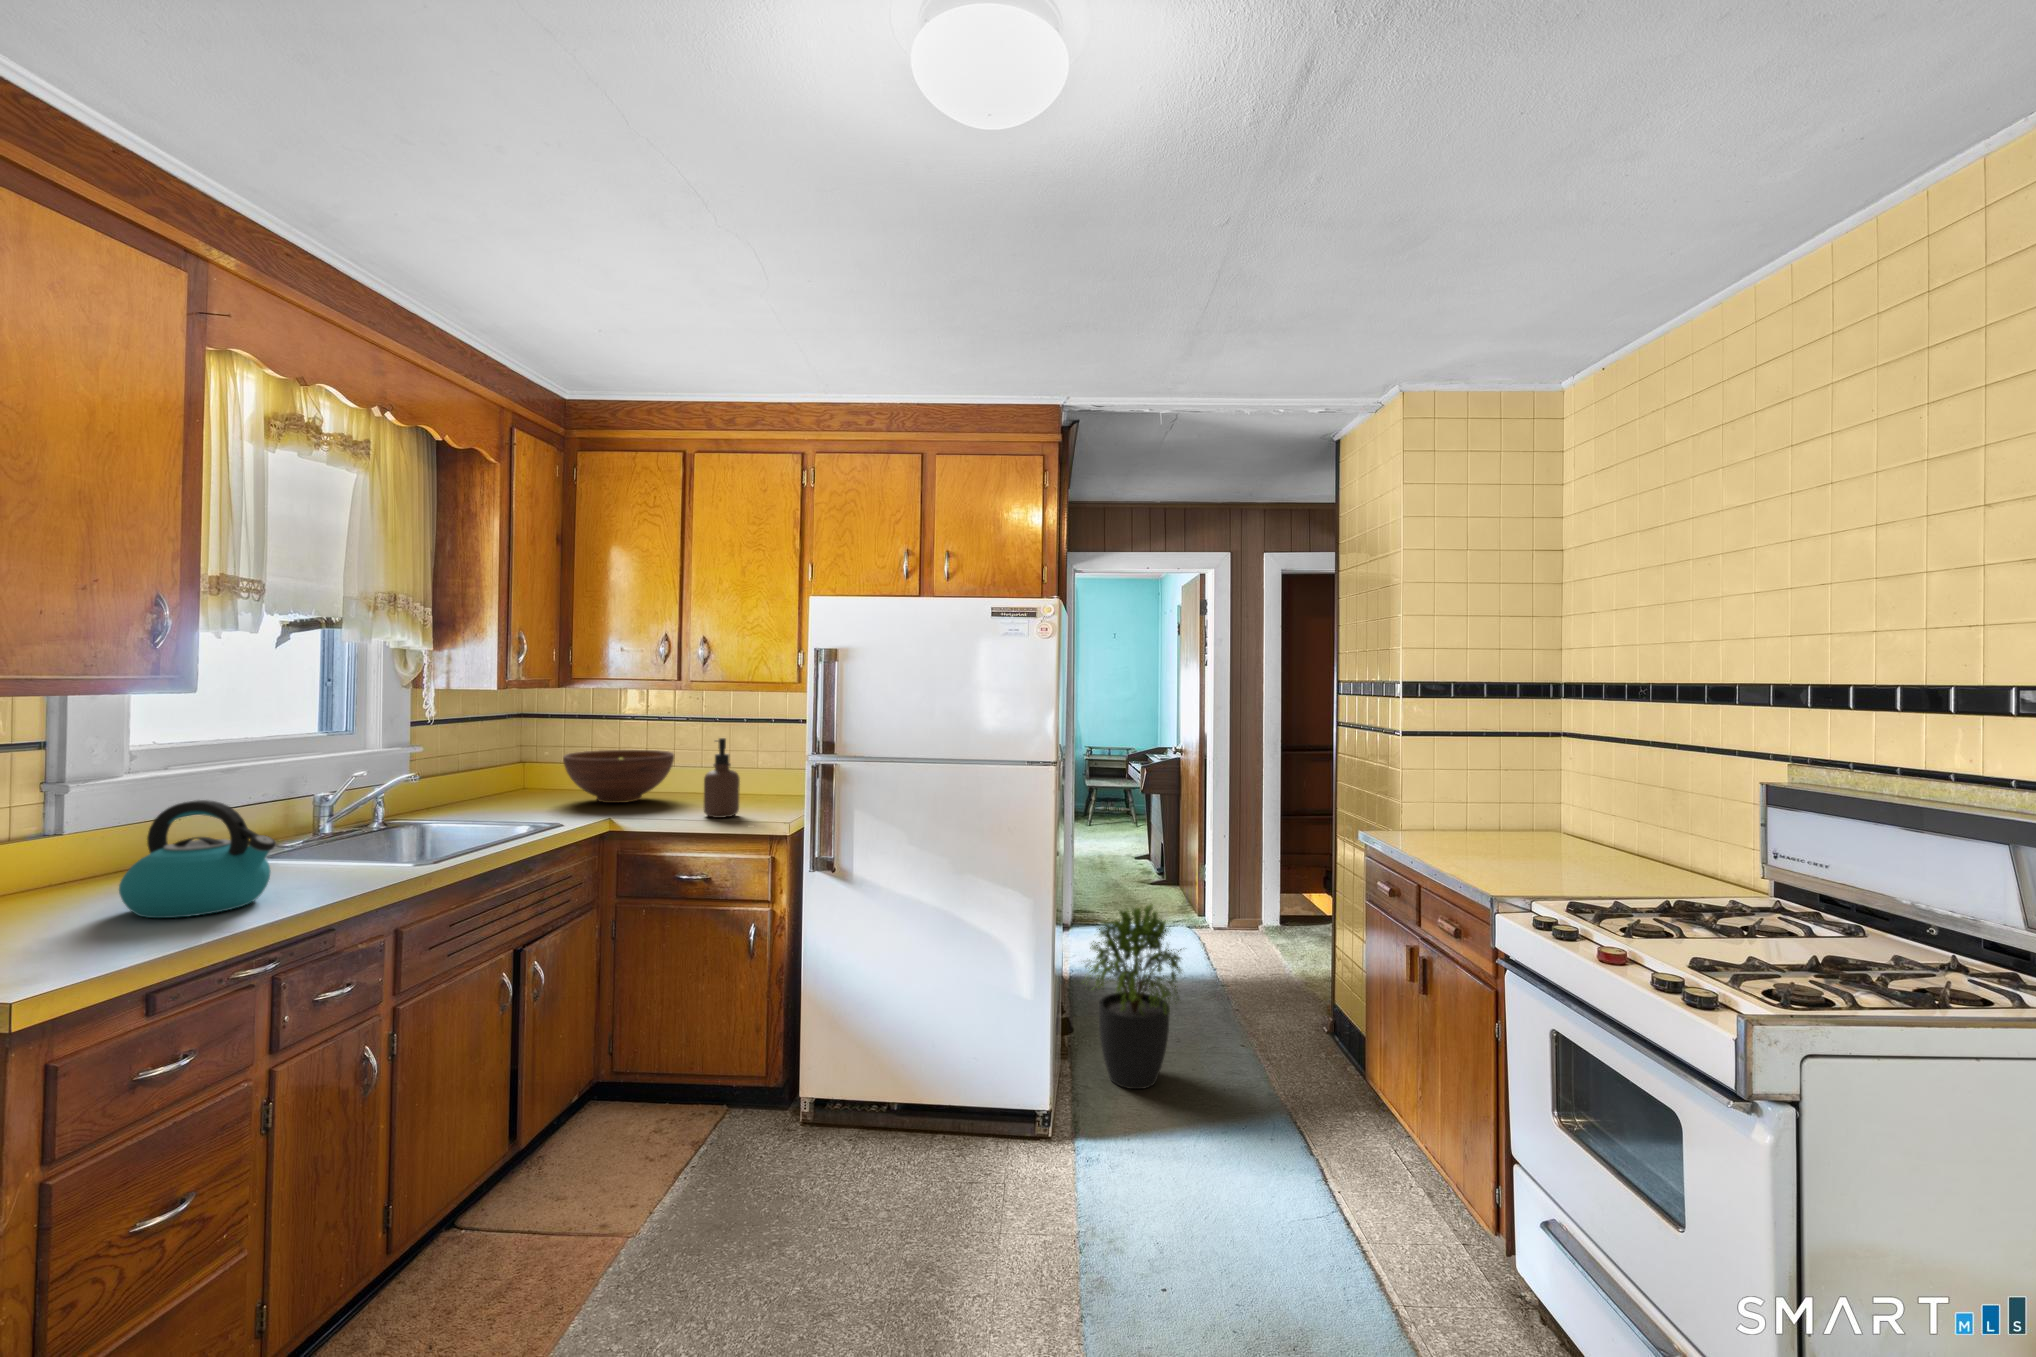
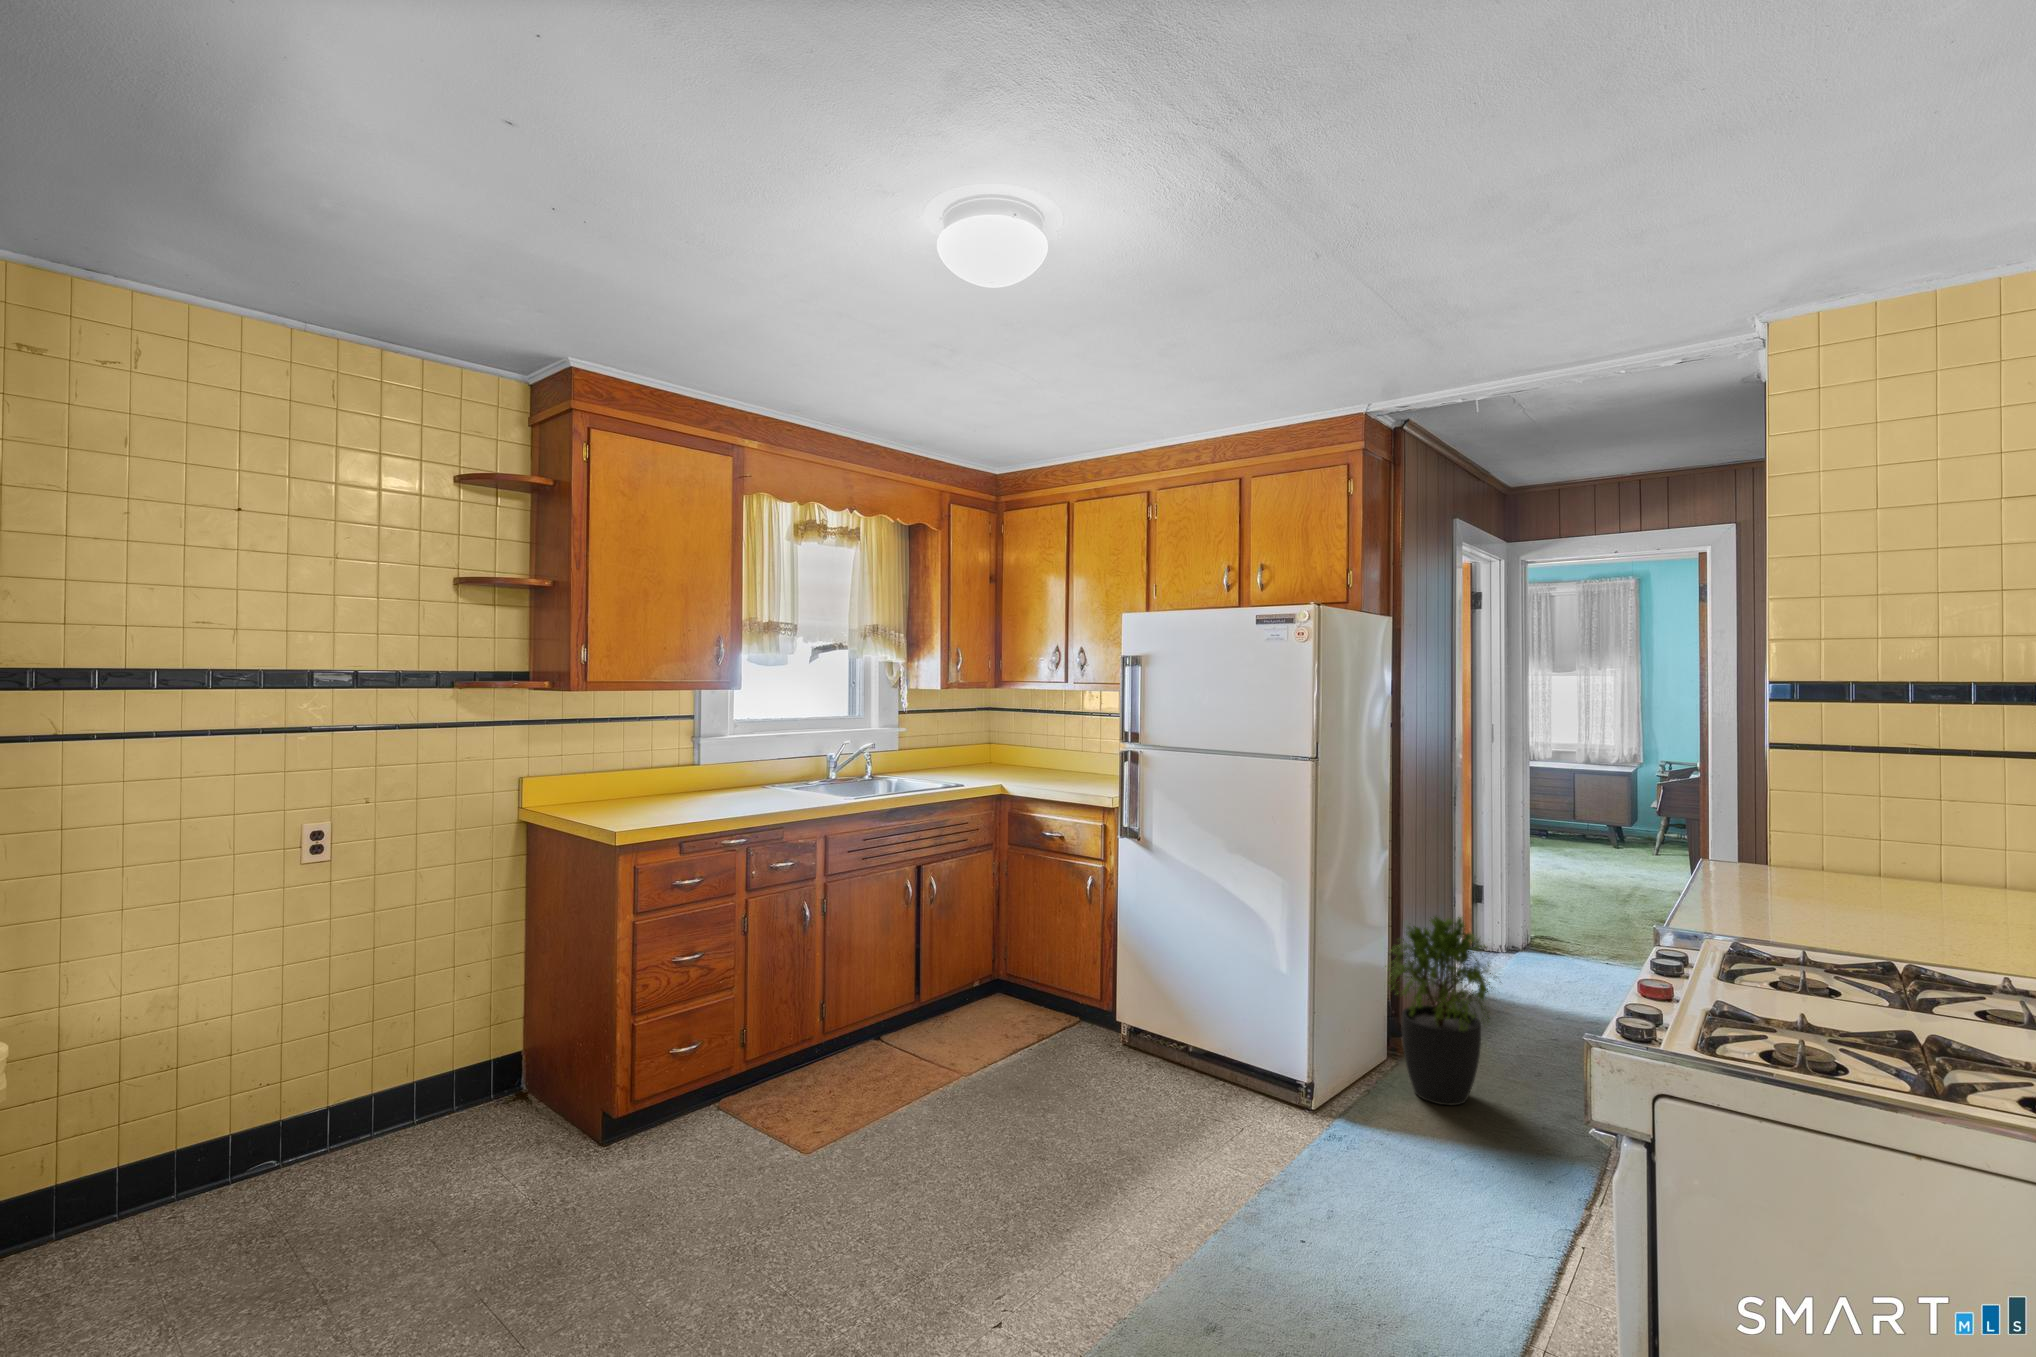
soap dispenser: present [704,738,740,818] -> none [1060,729,1087,793]
fruit bowl: present [563,750,674,803] -> none [984,739,1062,779]
kettle: present [119,800,276,918] -> none [702,747,766,809]

